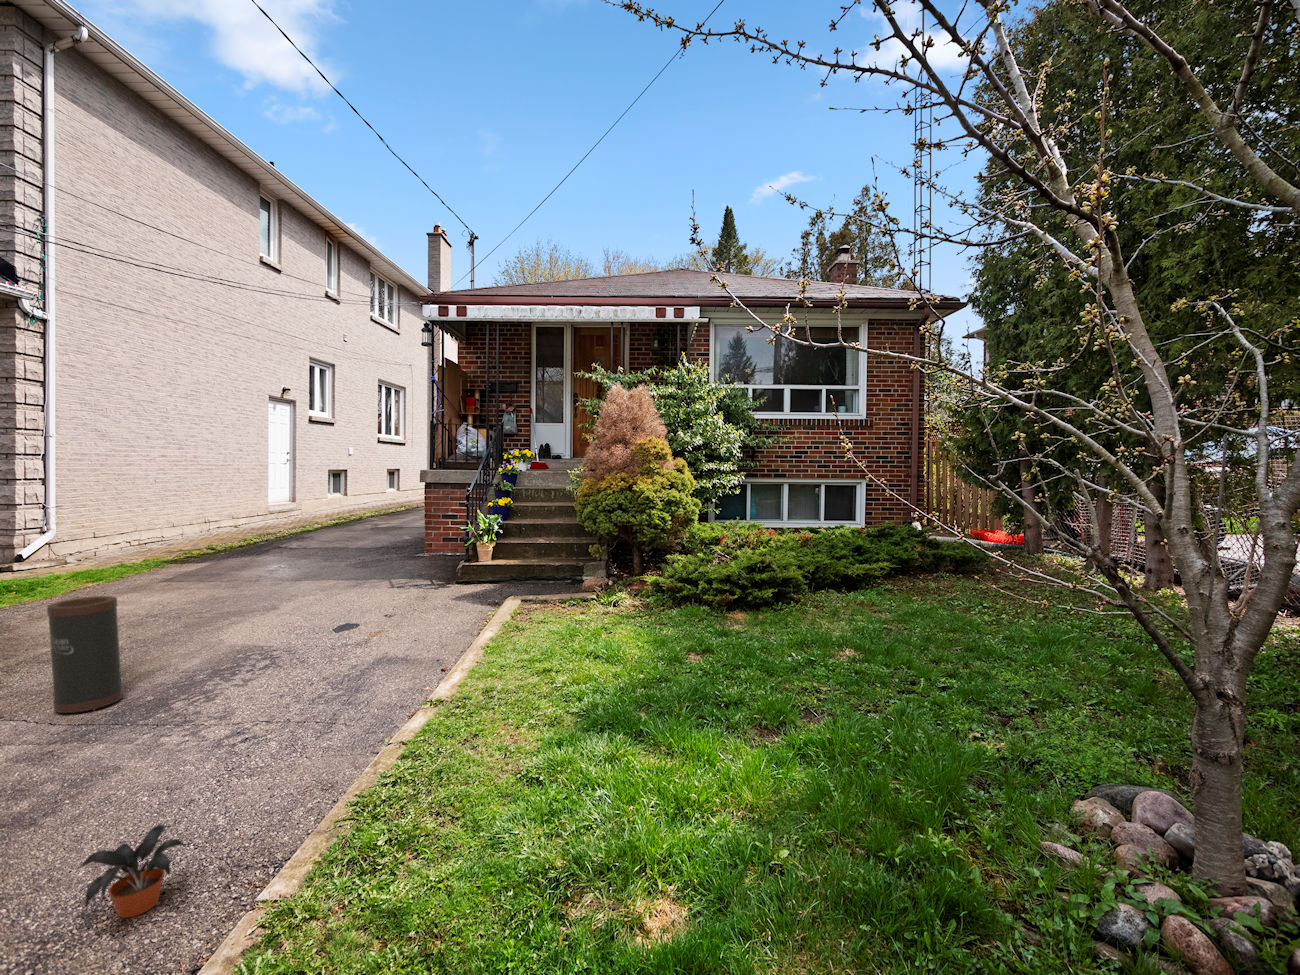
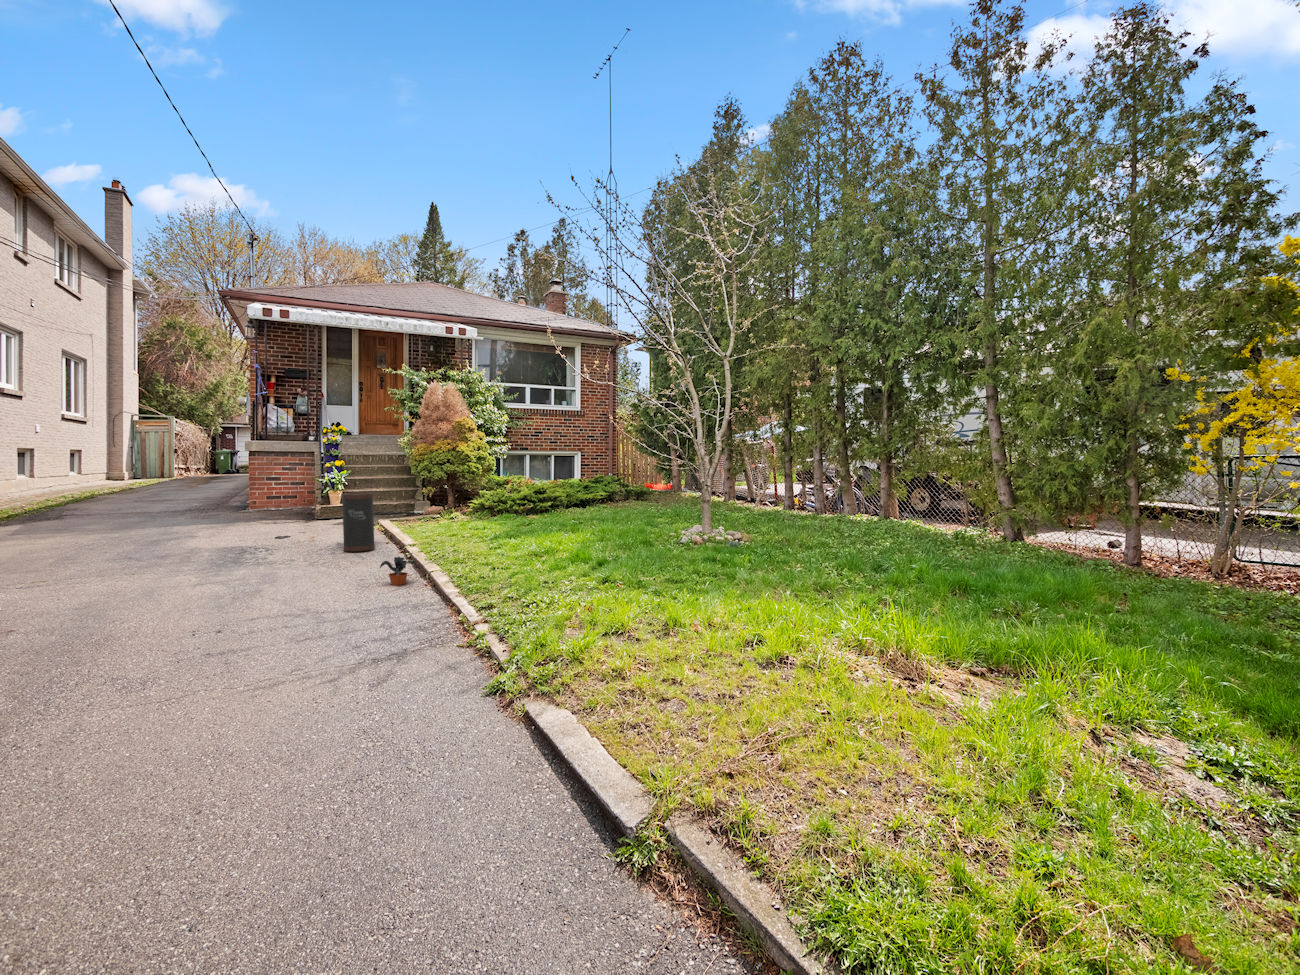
trash can: present [47,596,123,713] -> present [342,492,375,552]

